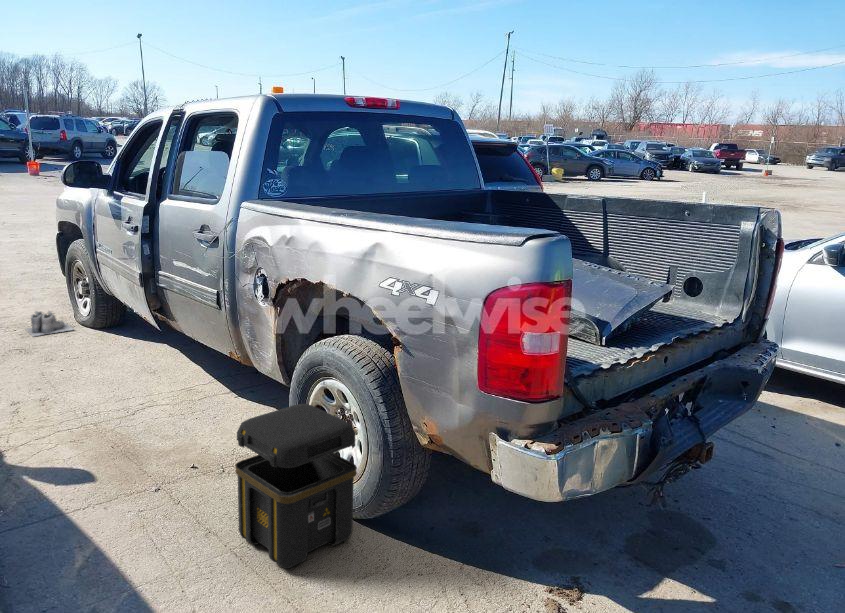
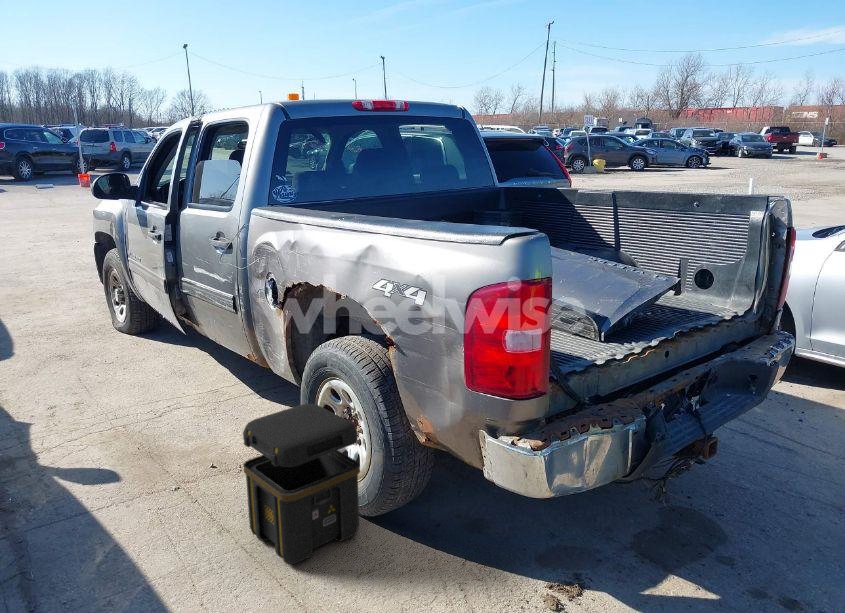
boots: present [26,311,73,336] -> none [73,317,118,342]

